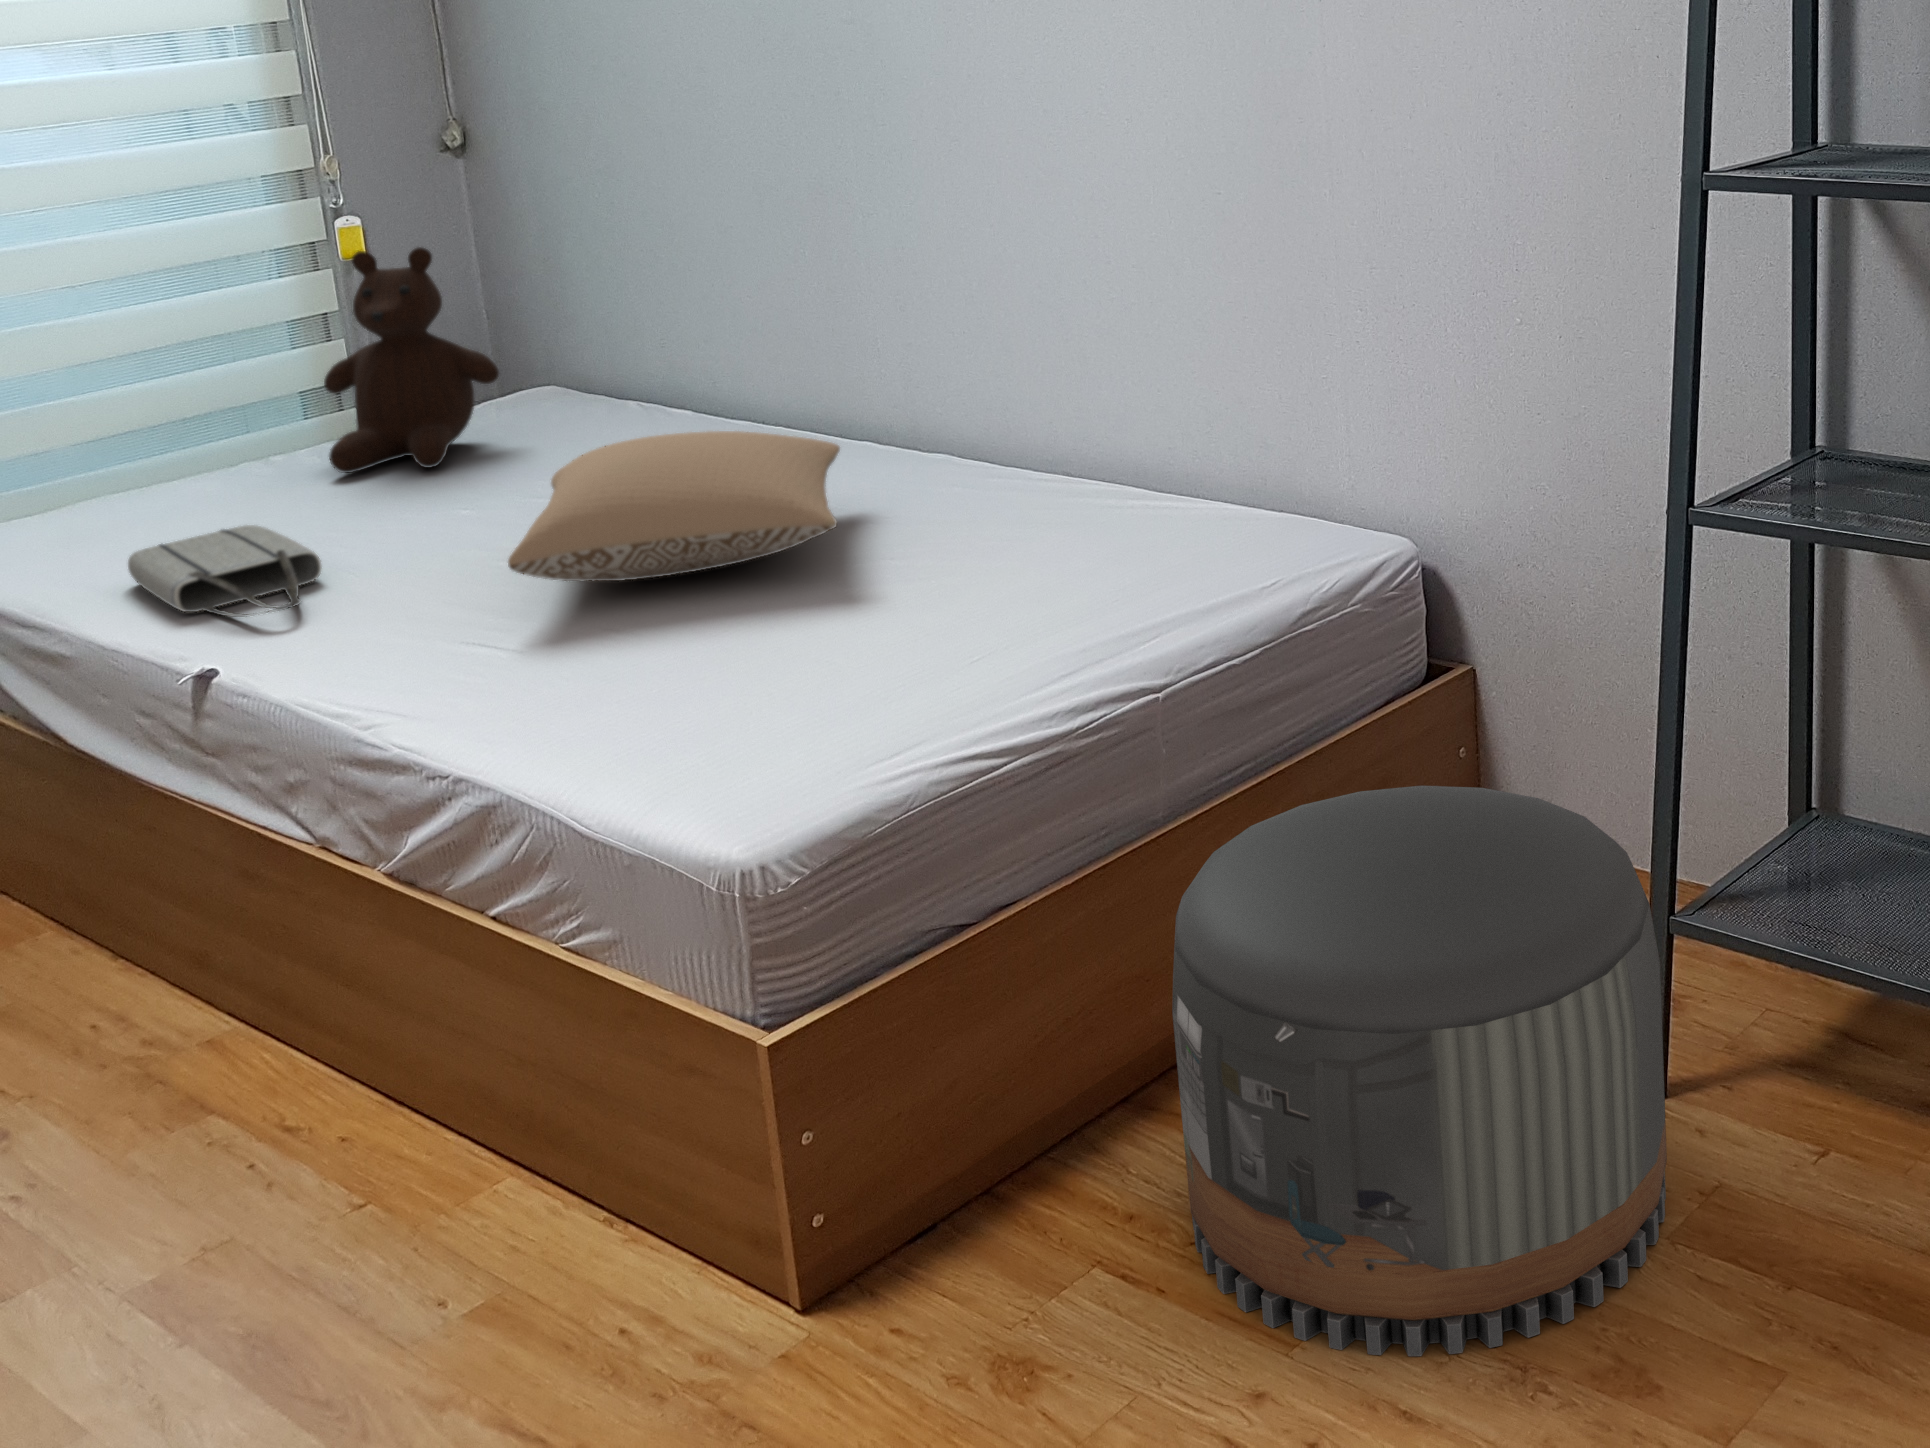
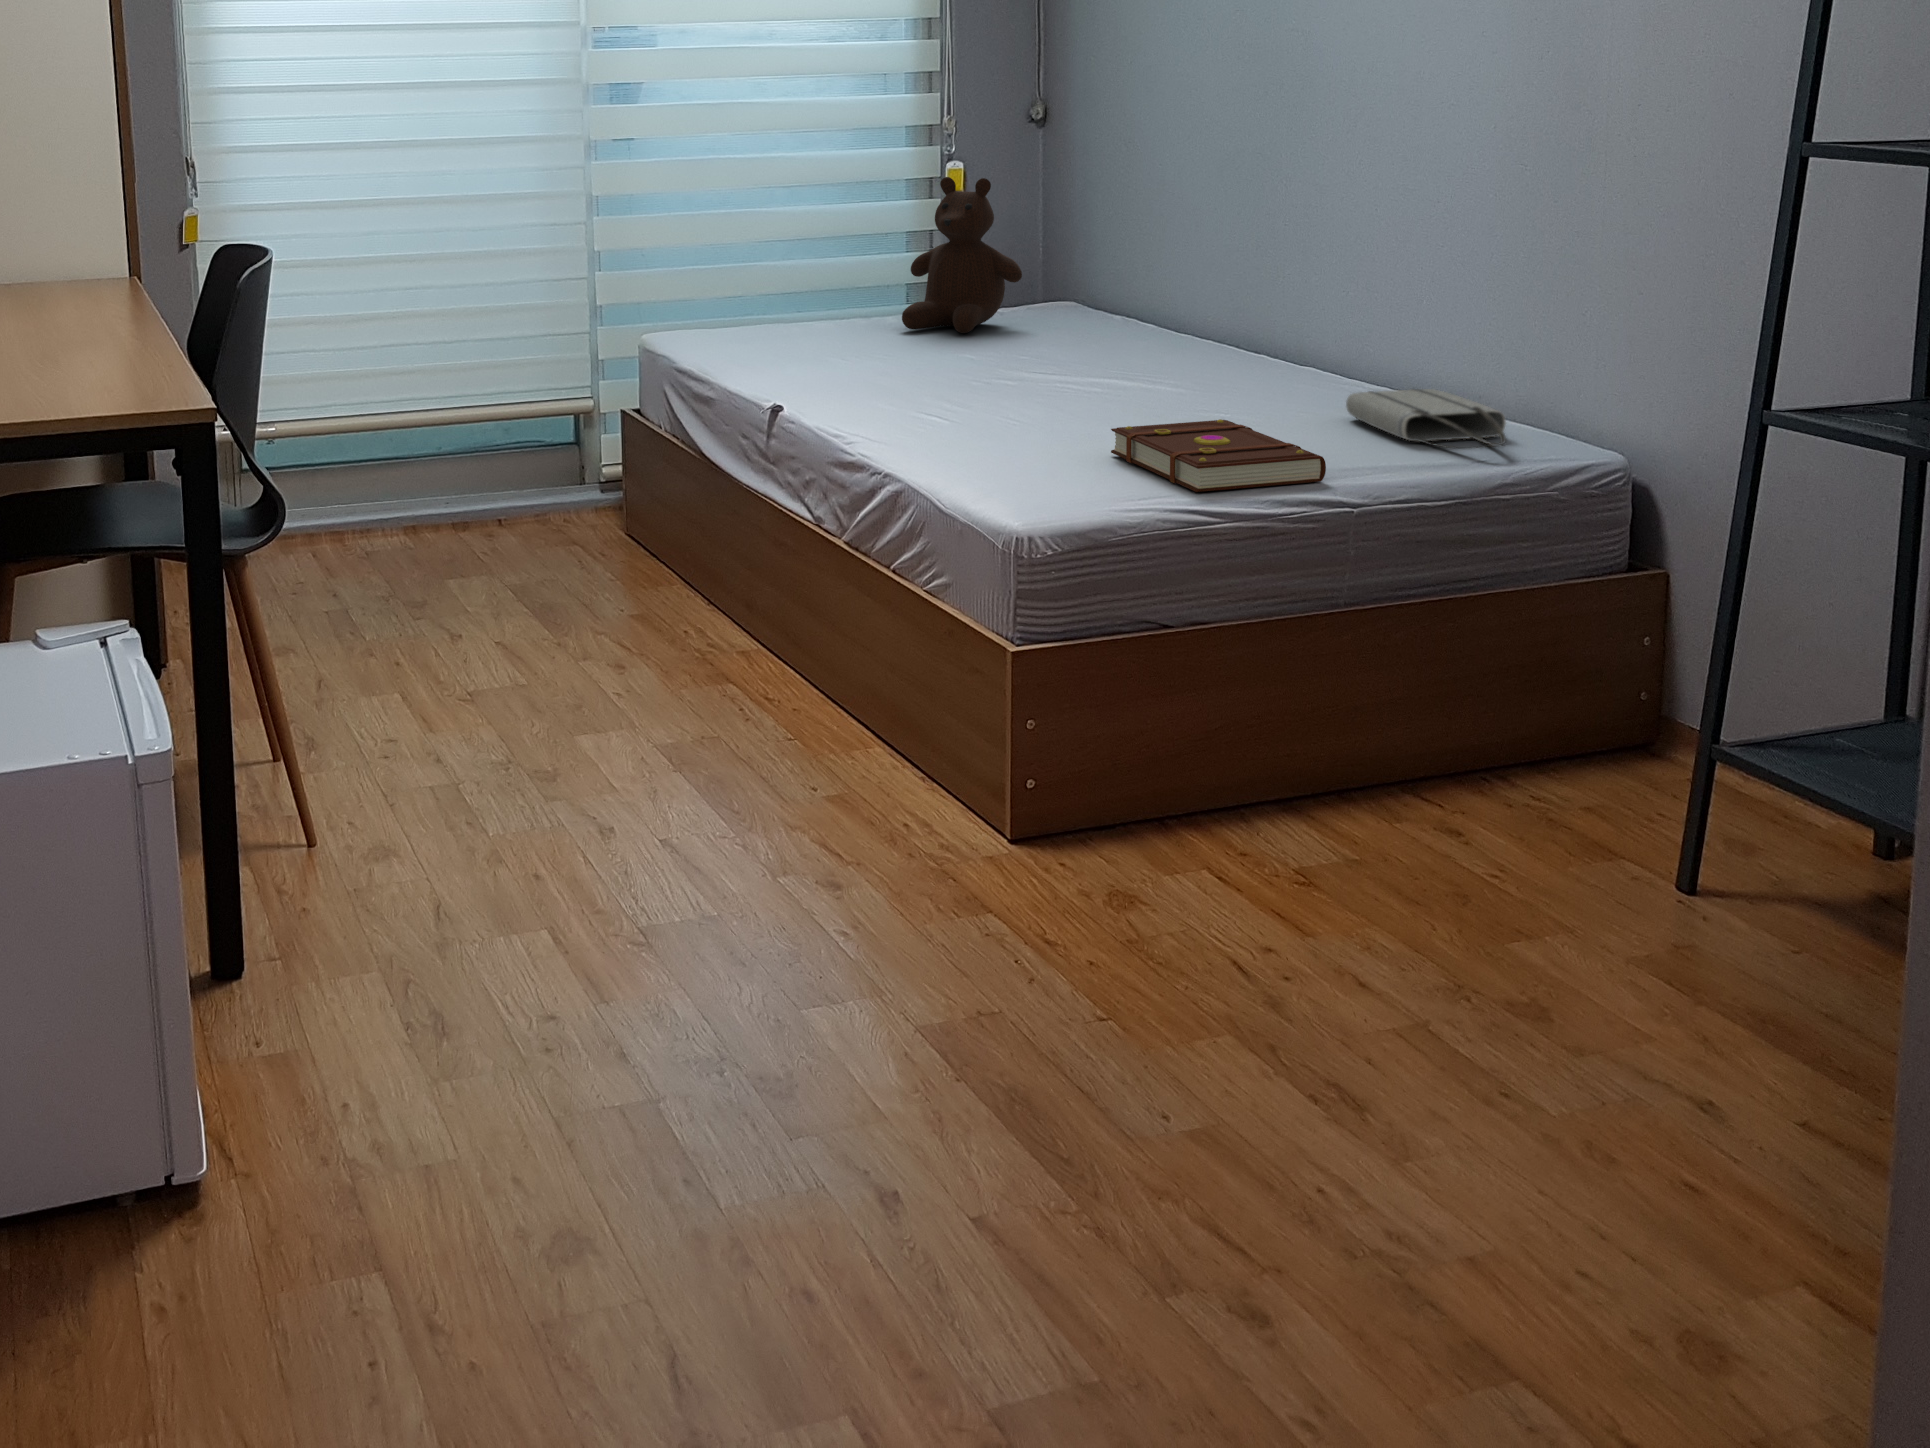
pillow: present [508,431,840,581] -> none [961,306,1218,400]
tote bag: present [128,525,322,617] -> present [1346,389,1506,447]
book: none [787,585,1111,723] -> present [1111,419,1326,492]
pouf: present [1172,786,1667,1356] -> none [1276,599,1665,988]

